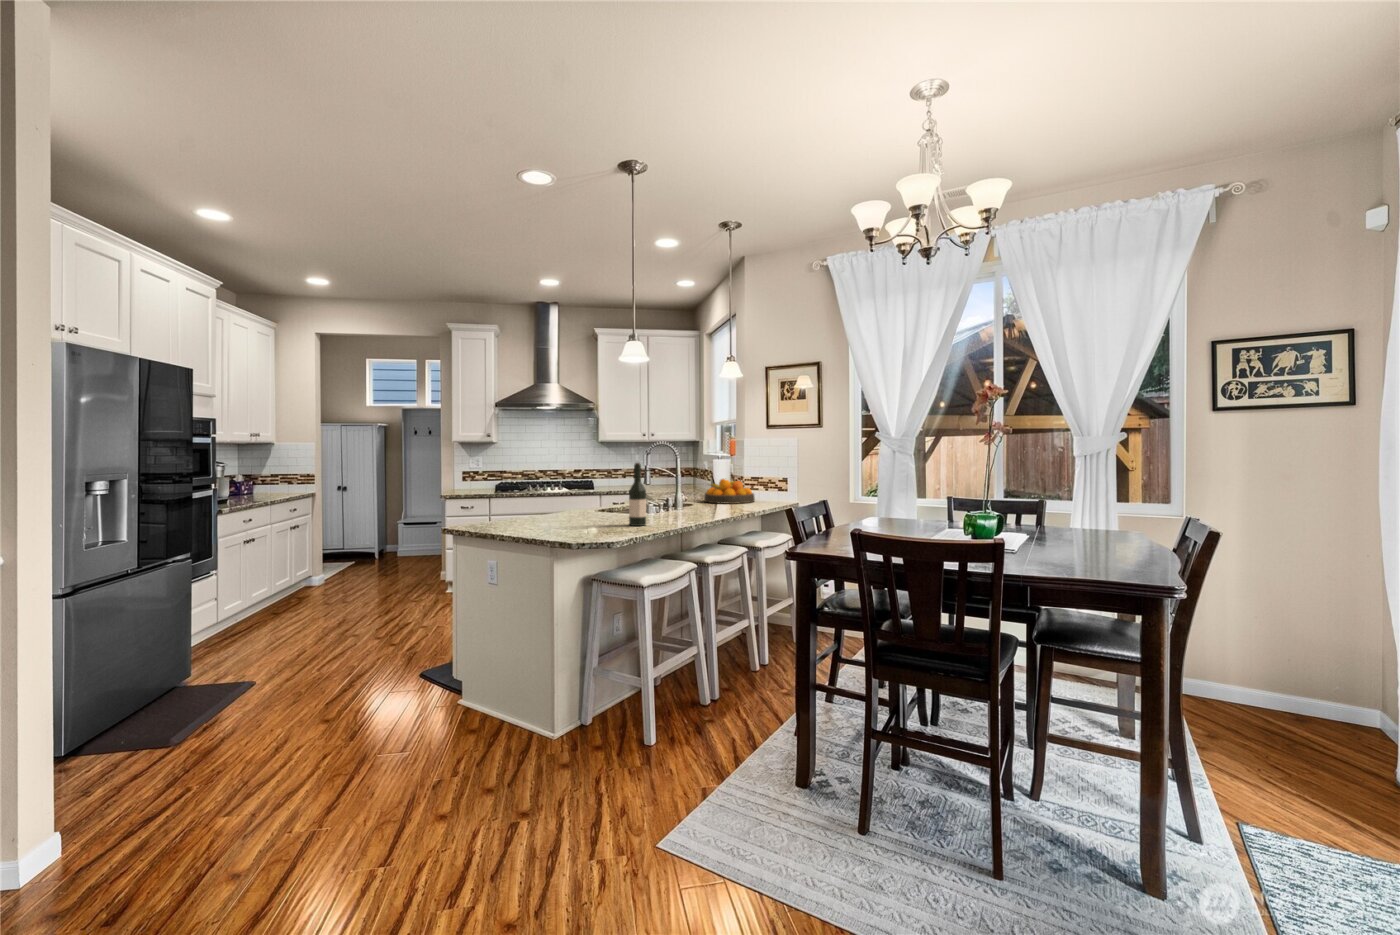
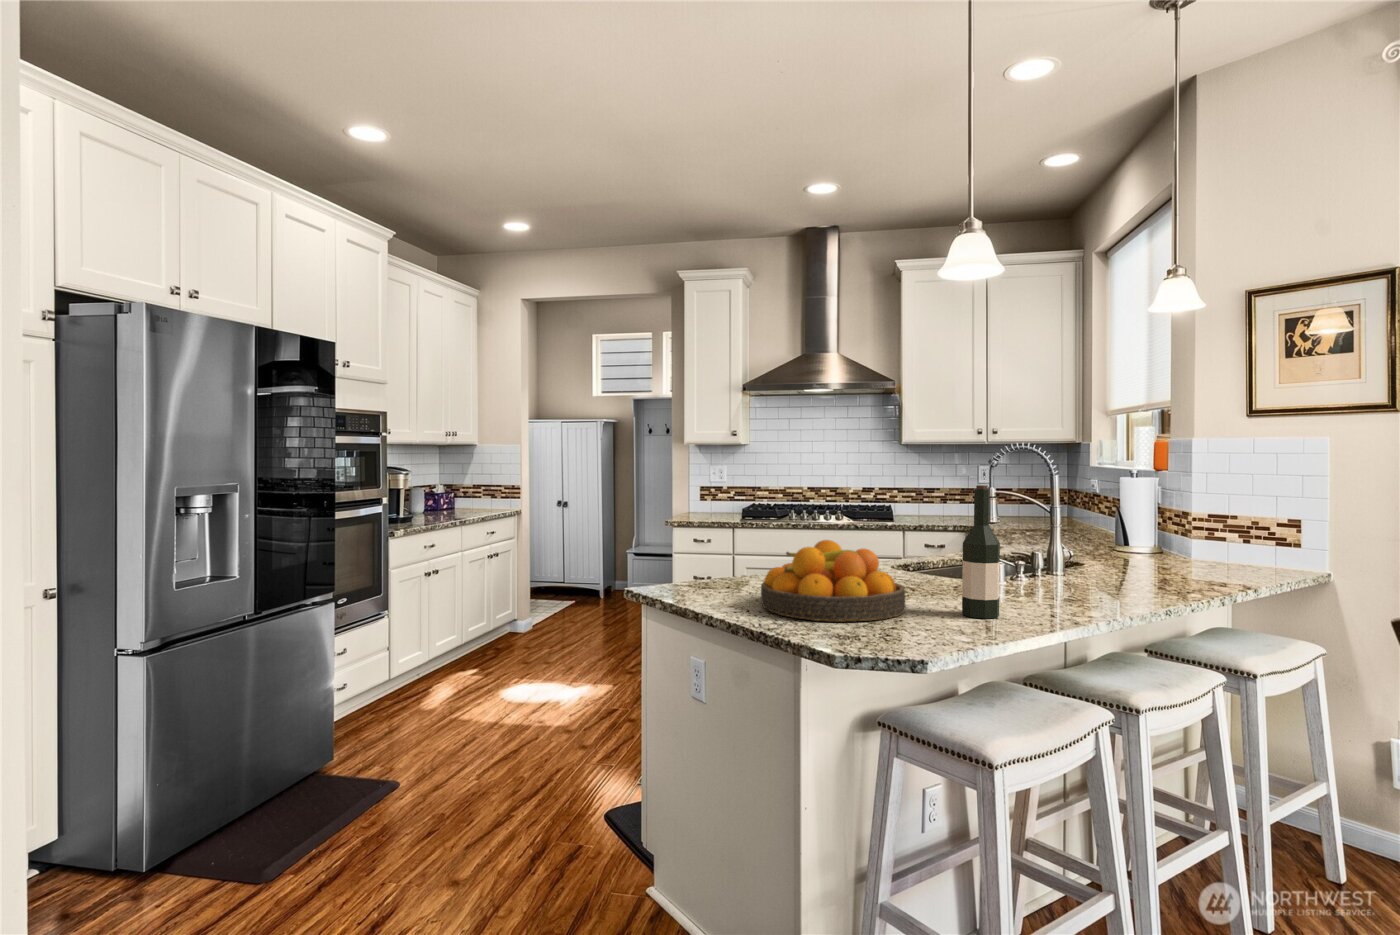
fruit bowl: present [704,479,755,504] -> present [761,540,906,622]

